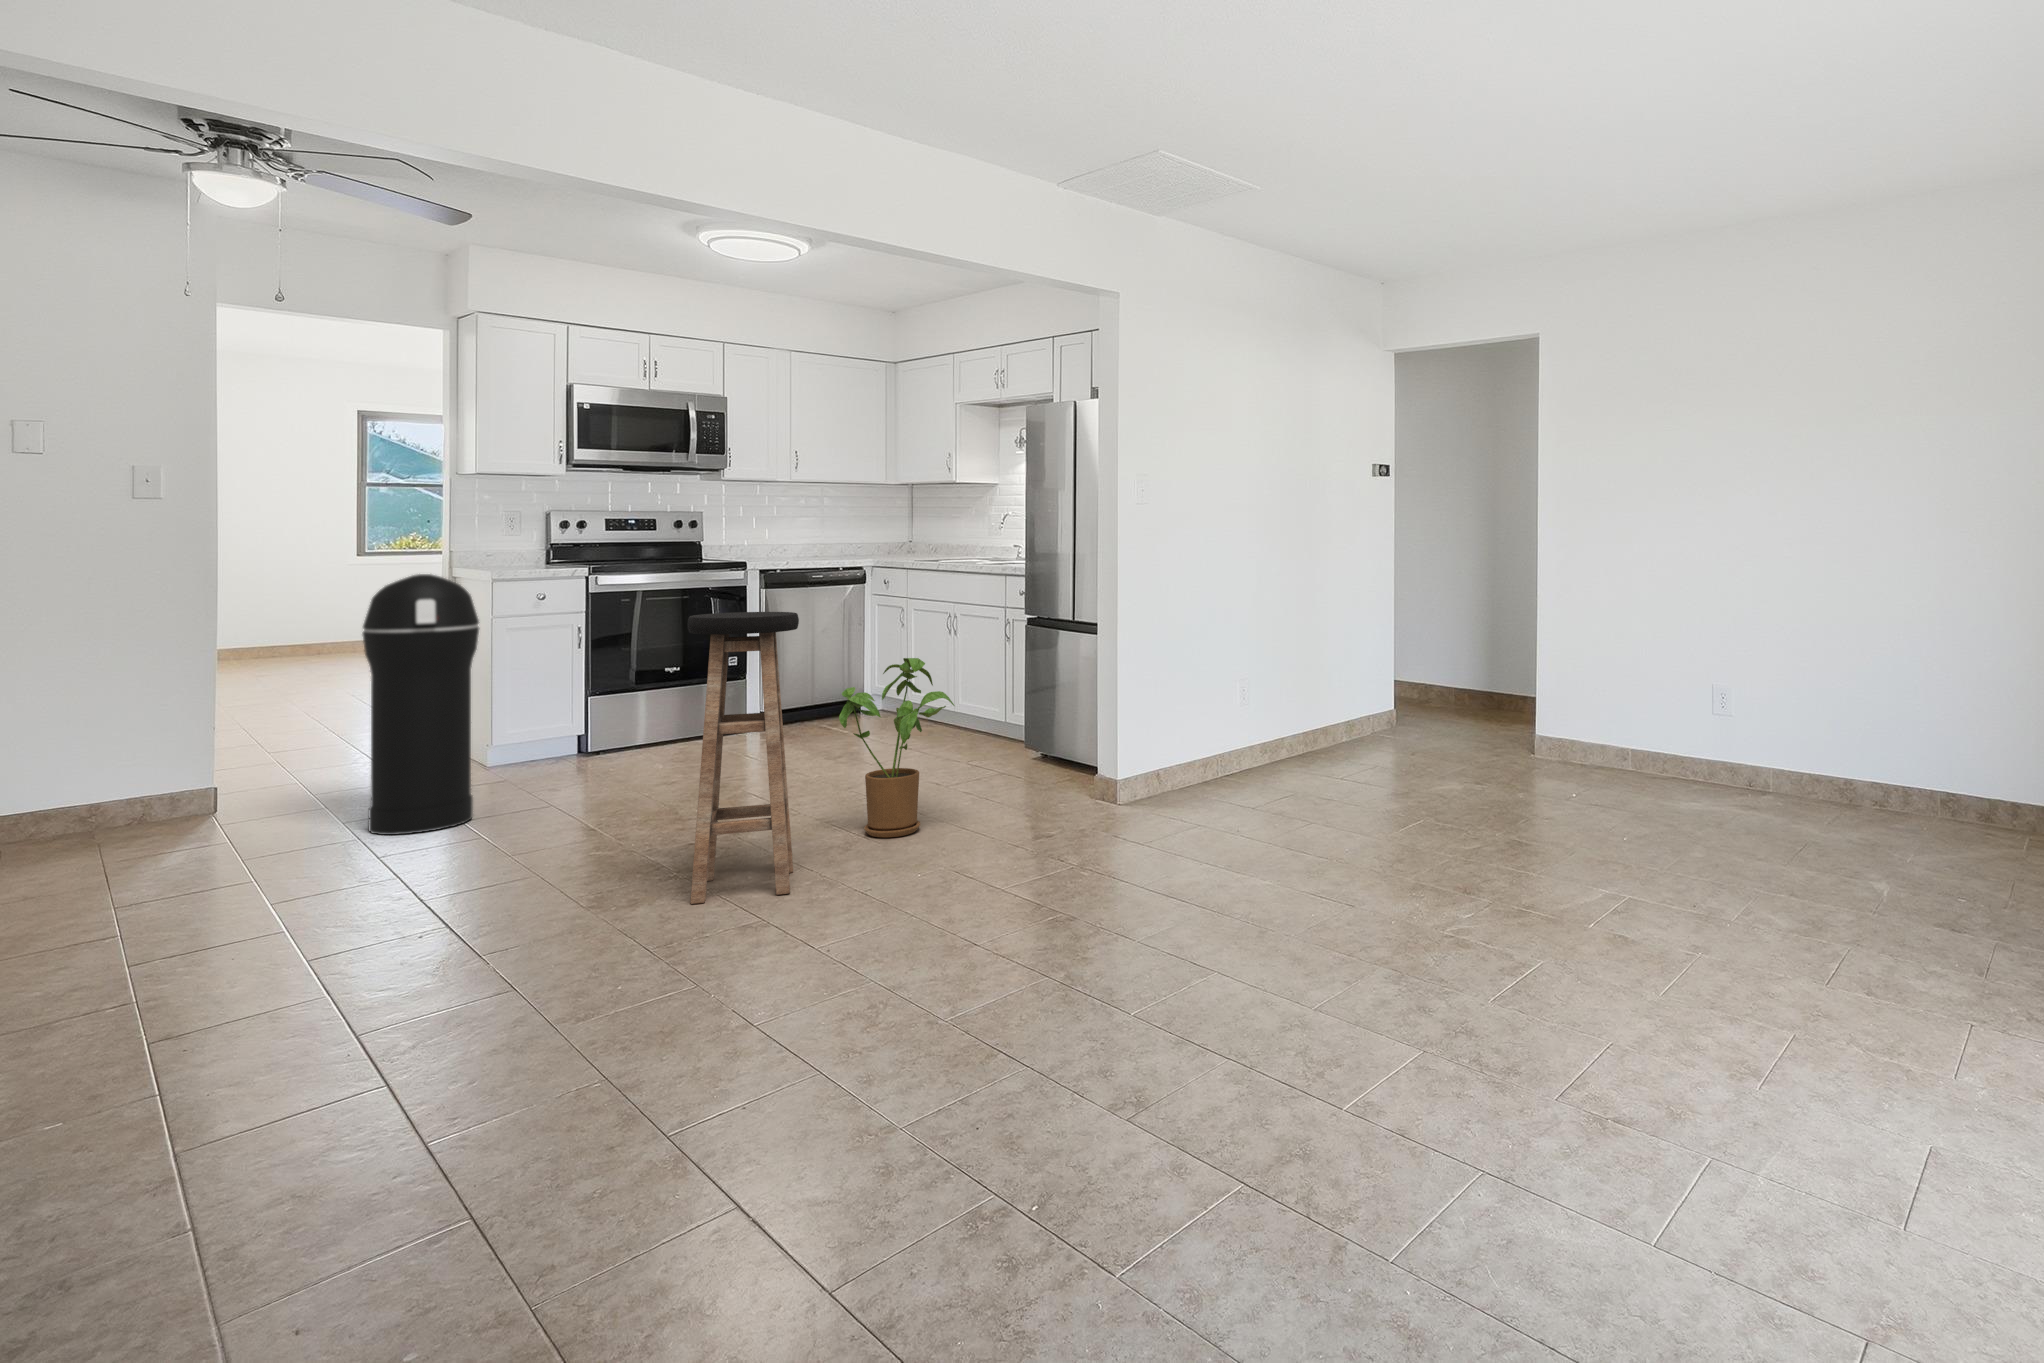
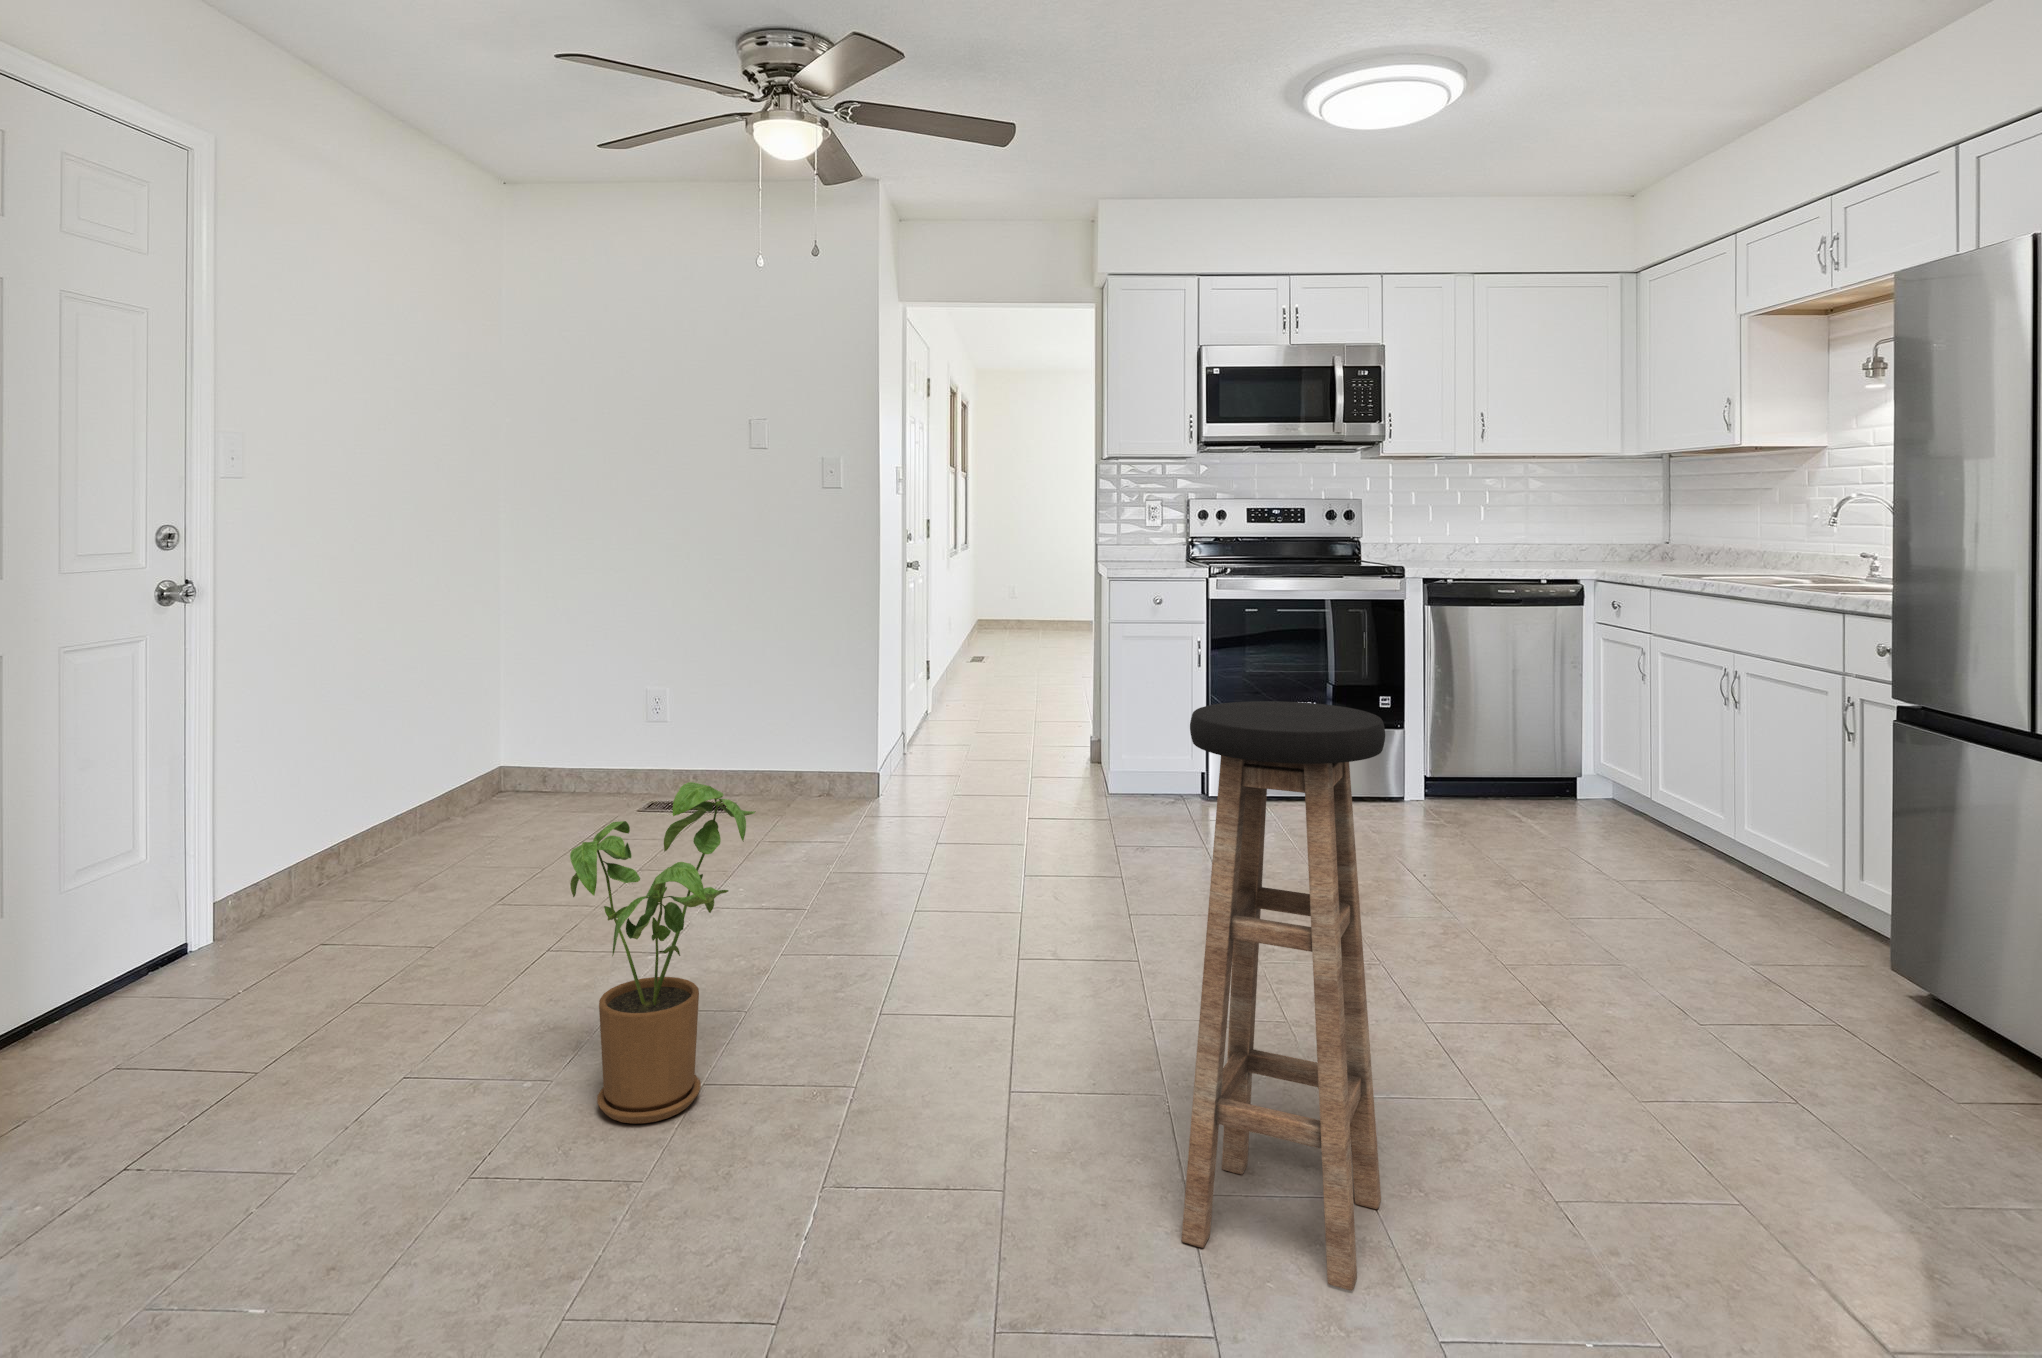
trash can: present [363,574,479,835] -> none [932,588,1047,909]
house plant: present [839,658,954,838] -> present [570,782,755,1124]

